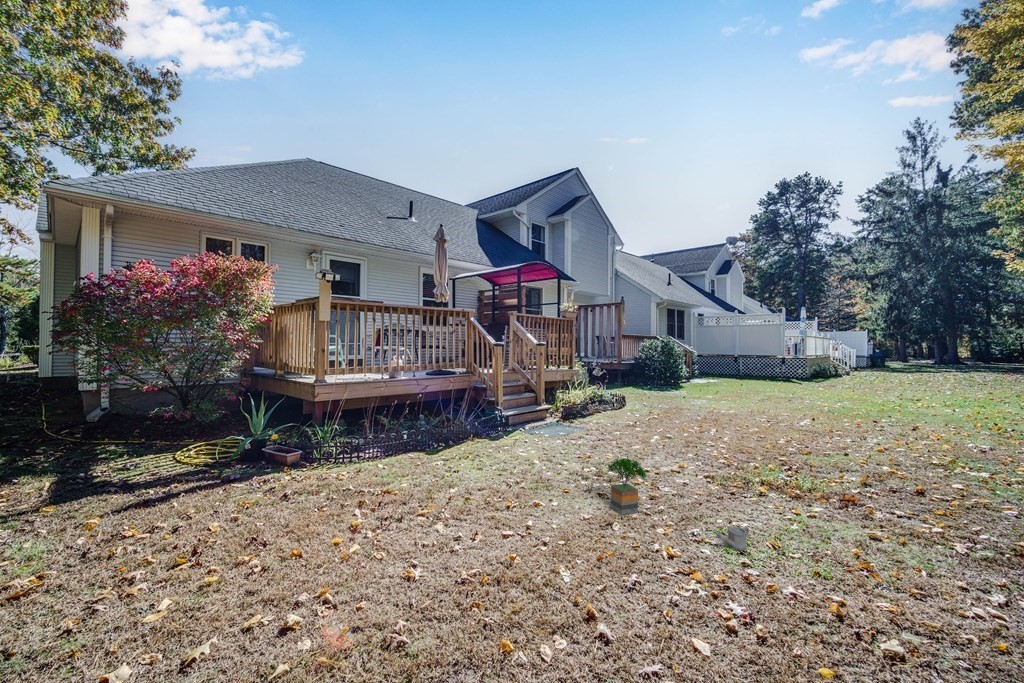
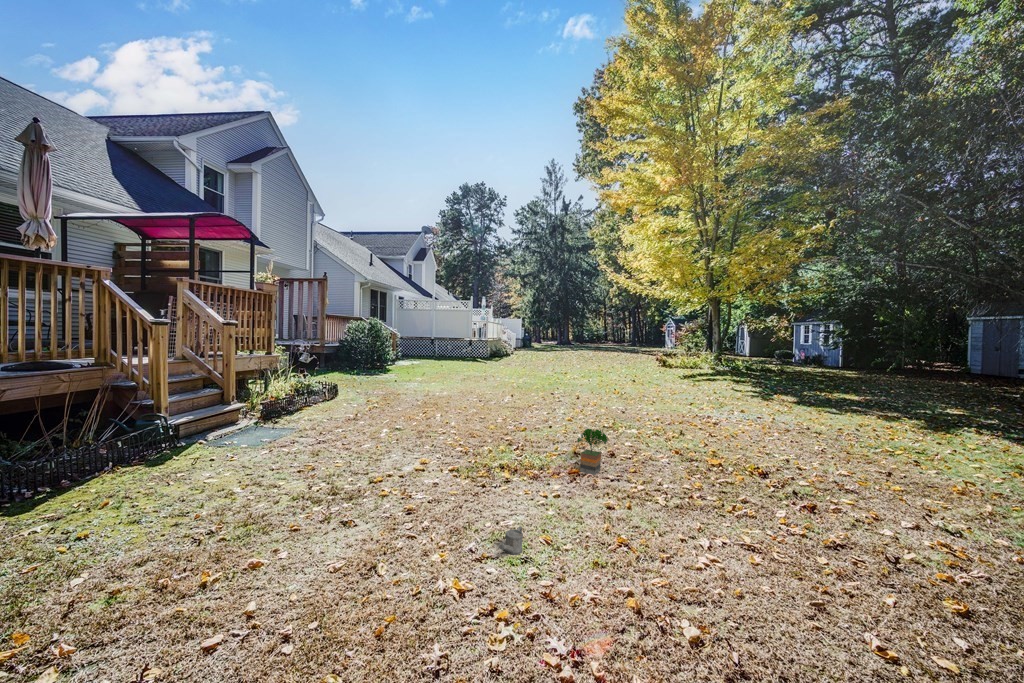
potted tree: present [607,458,647,515] -> present [577,429,608,475]

